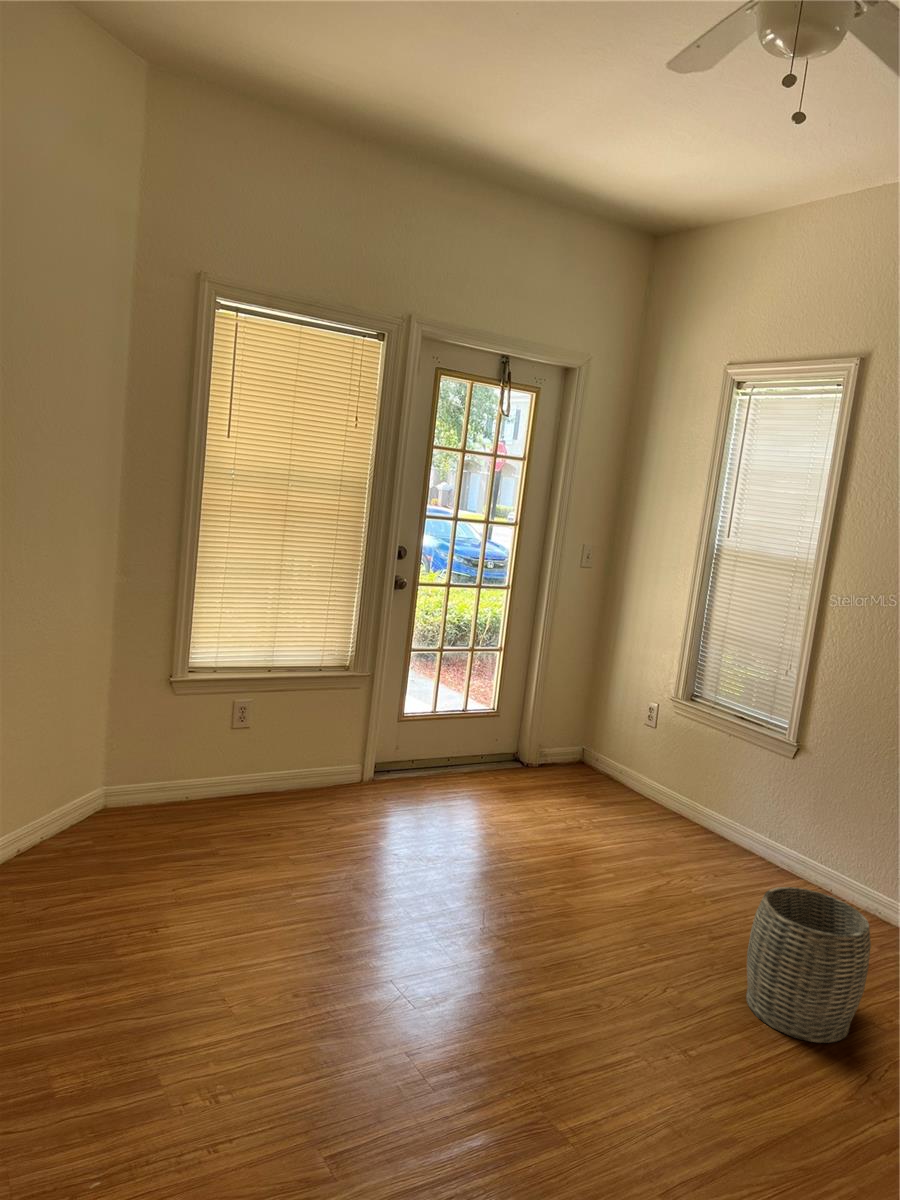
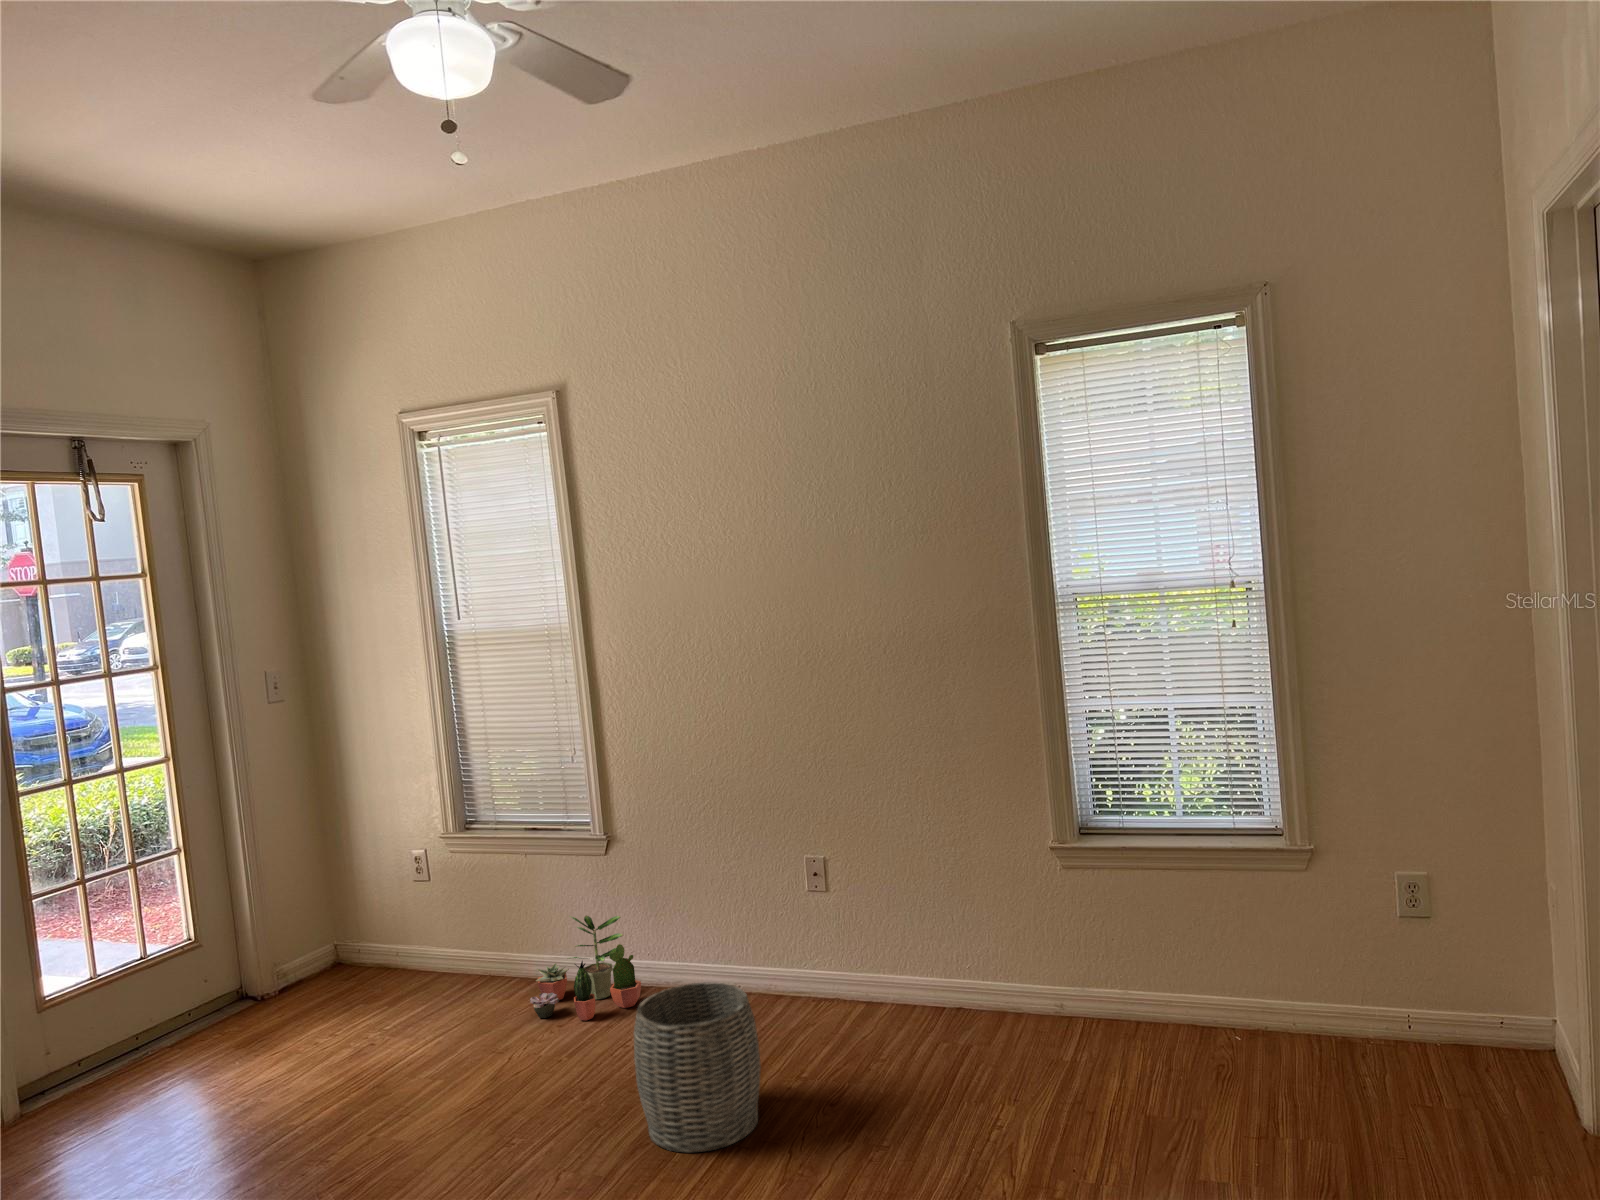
potted plant: none [698,795,791,888] -> present [530,916,641,1020]

